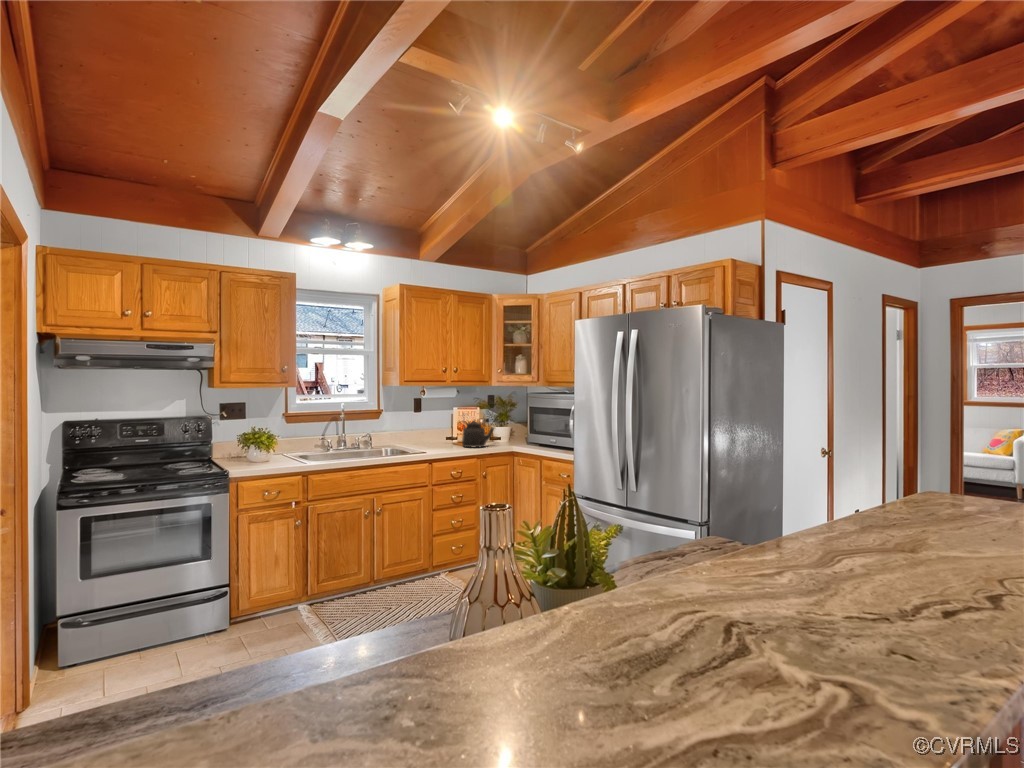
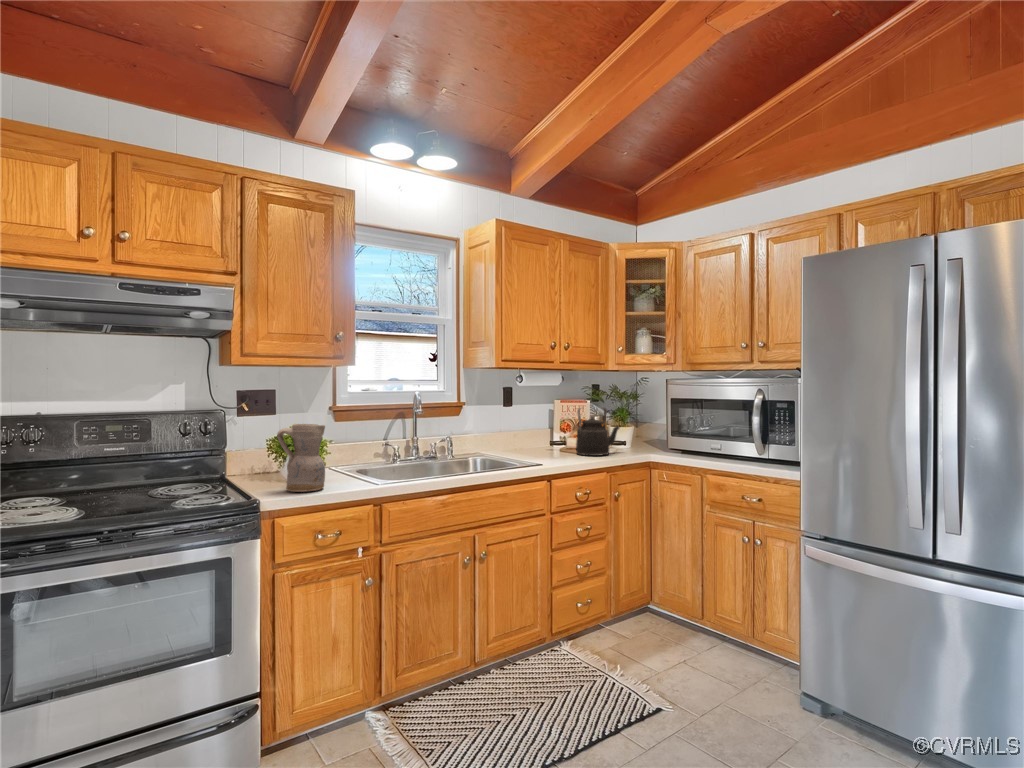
ceramic pitcher: none [242,426,272,468] -> present [277,424,325,492]

